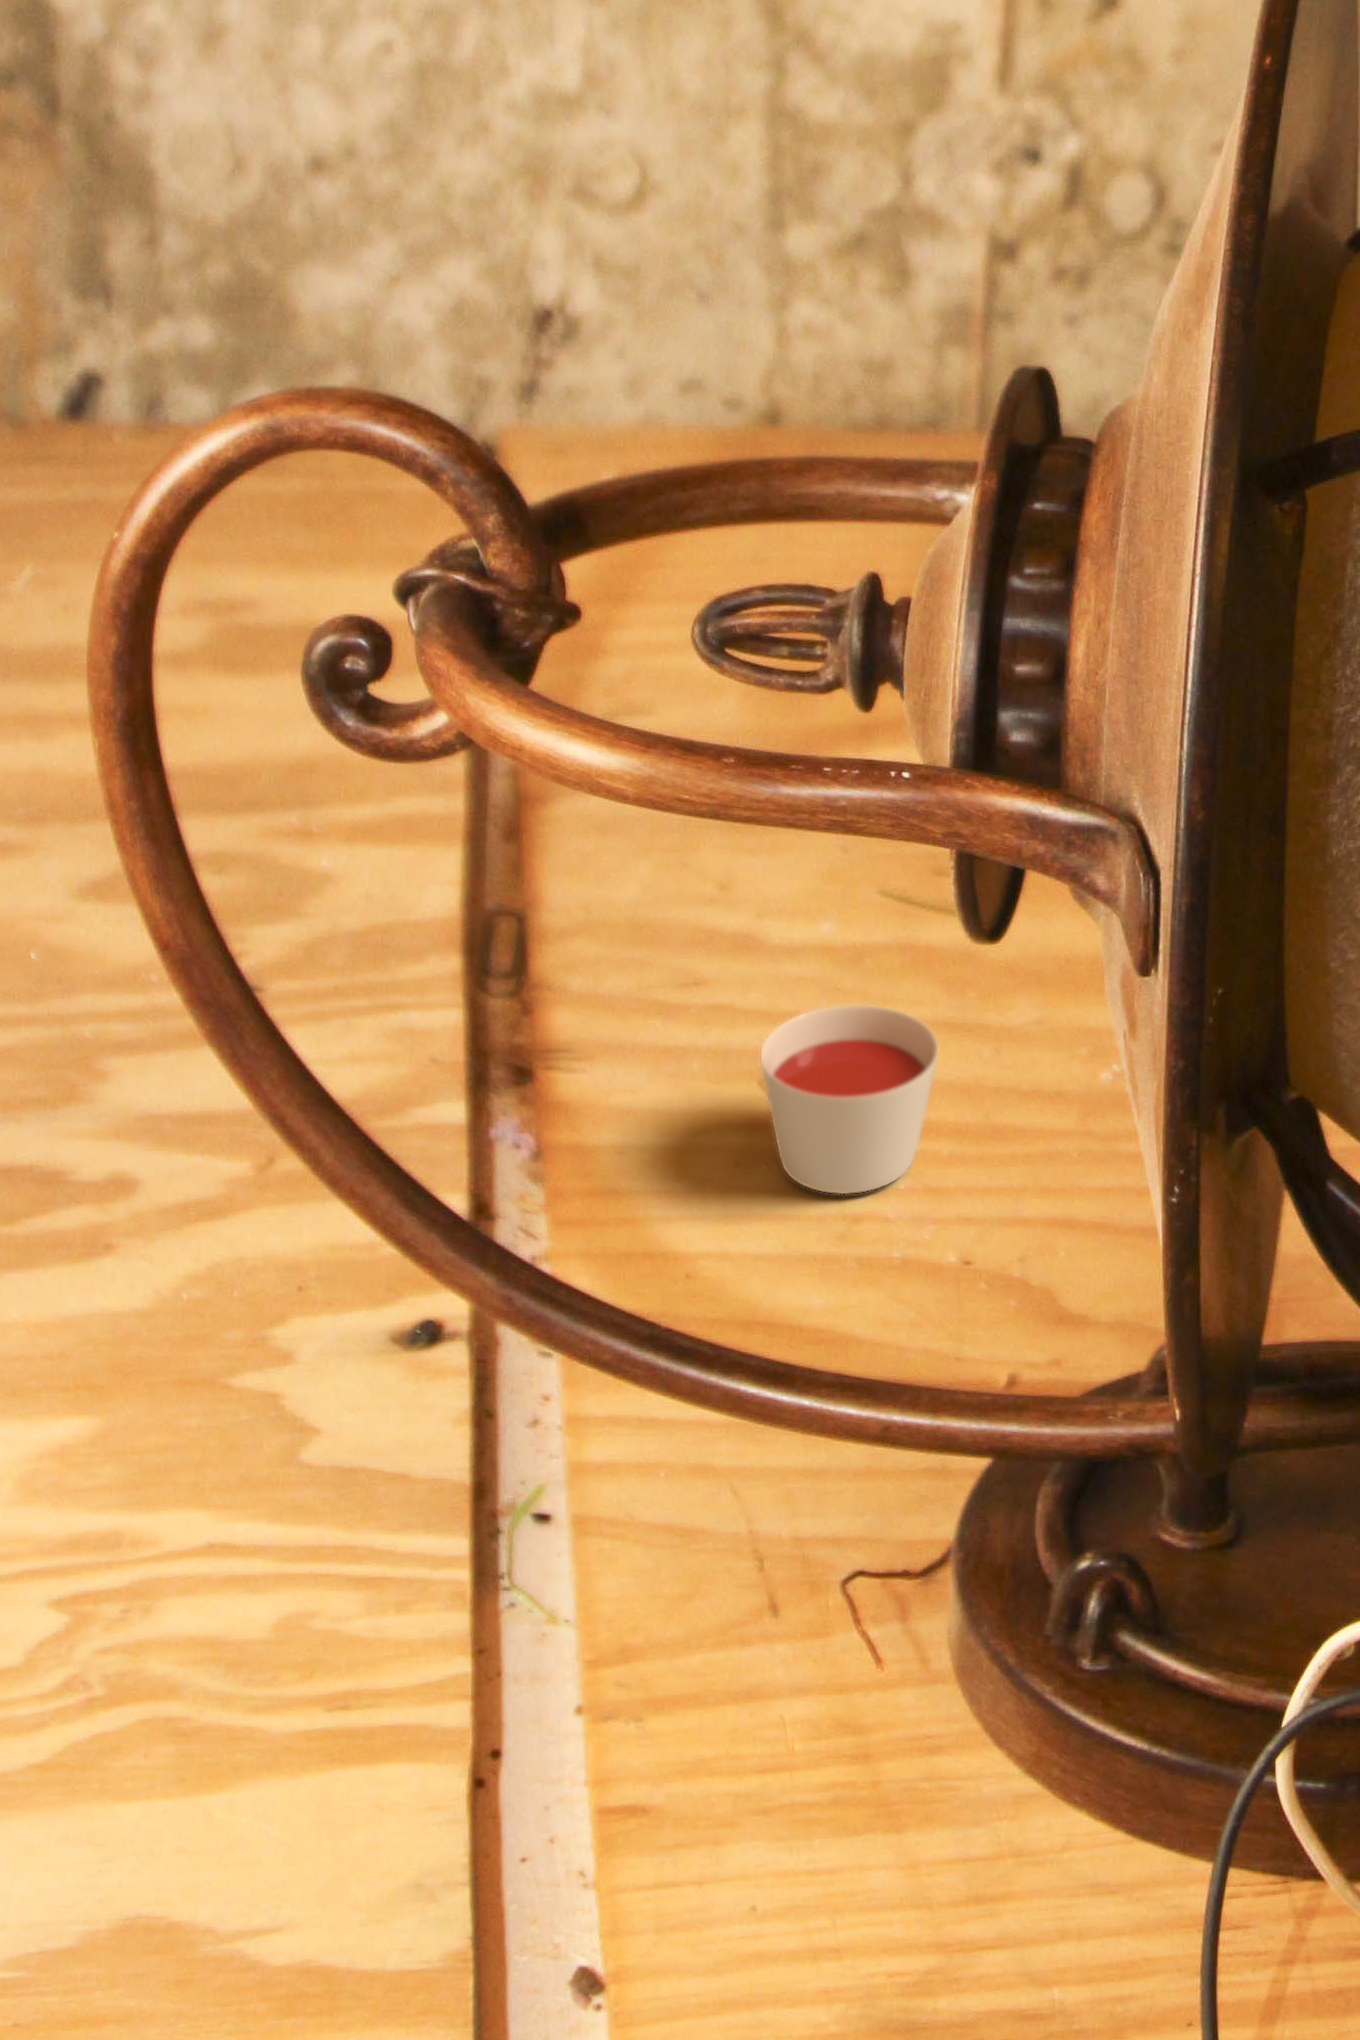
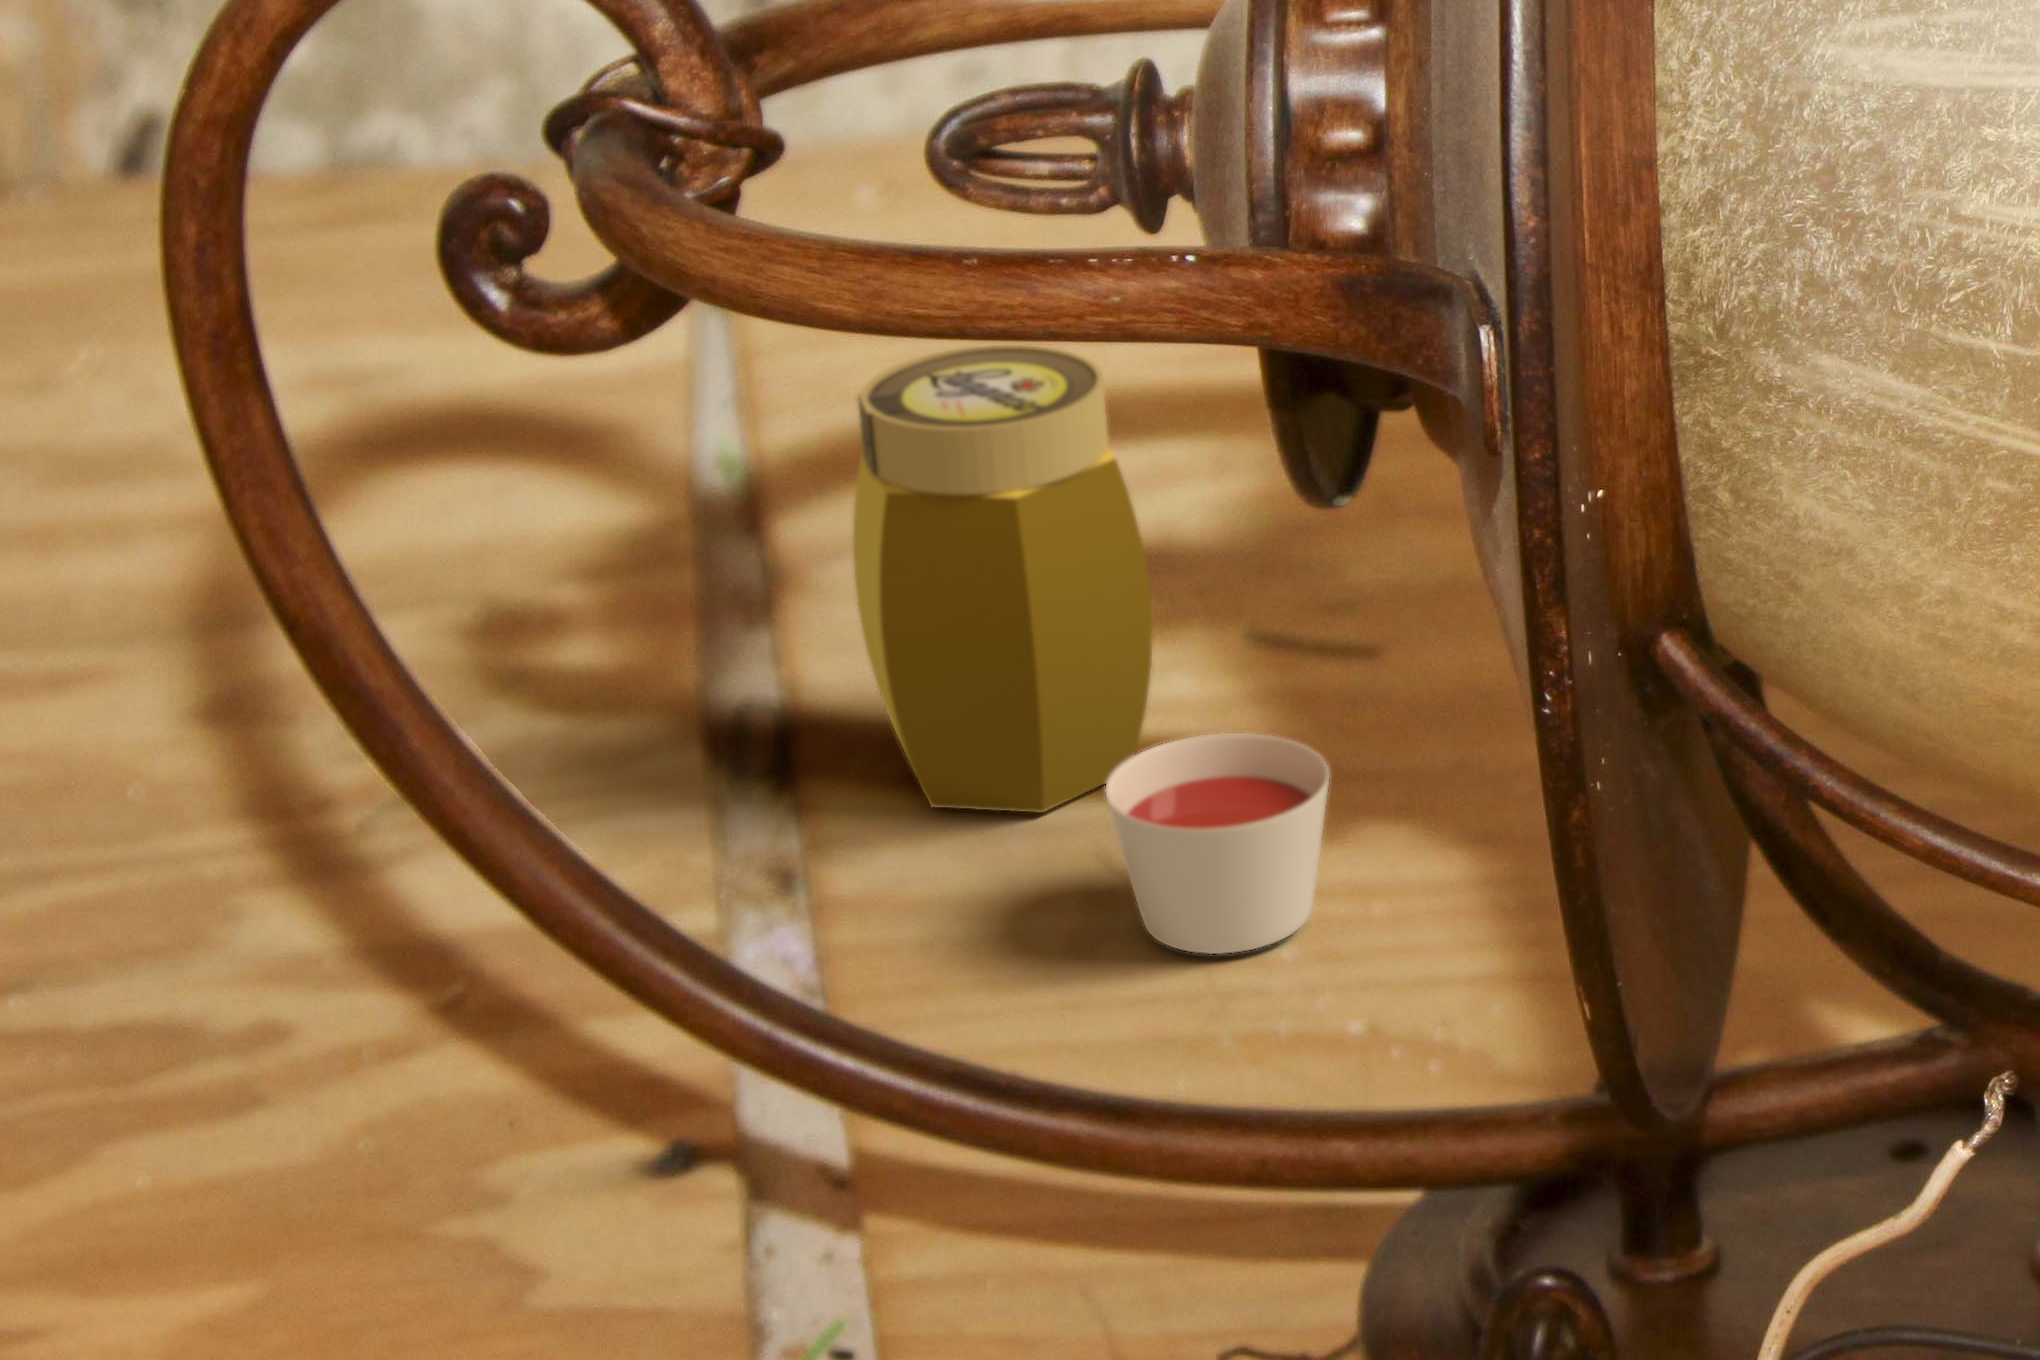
jar: none [578,669,807,1048] -> present [853,345,1152,813]

